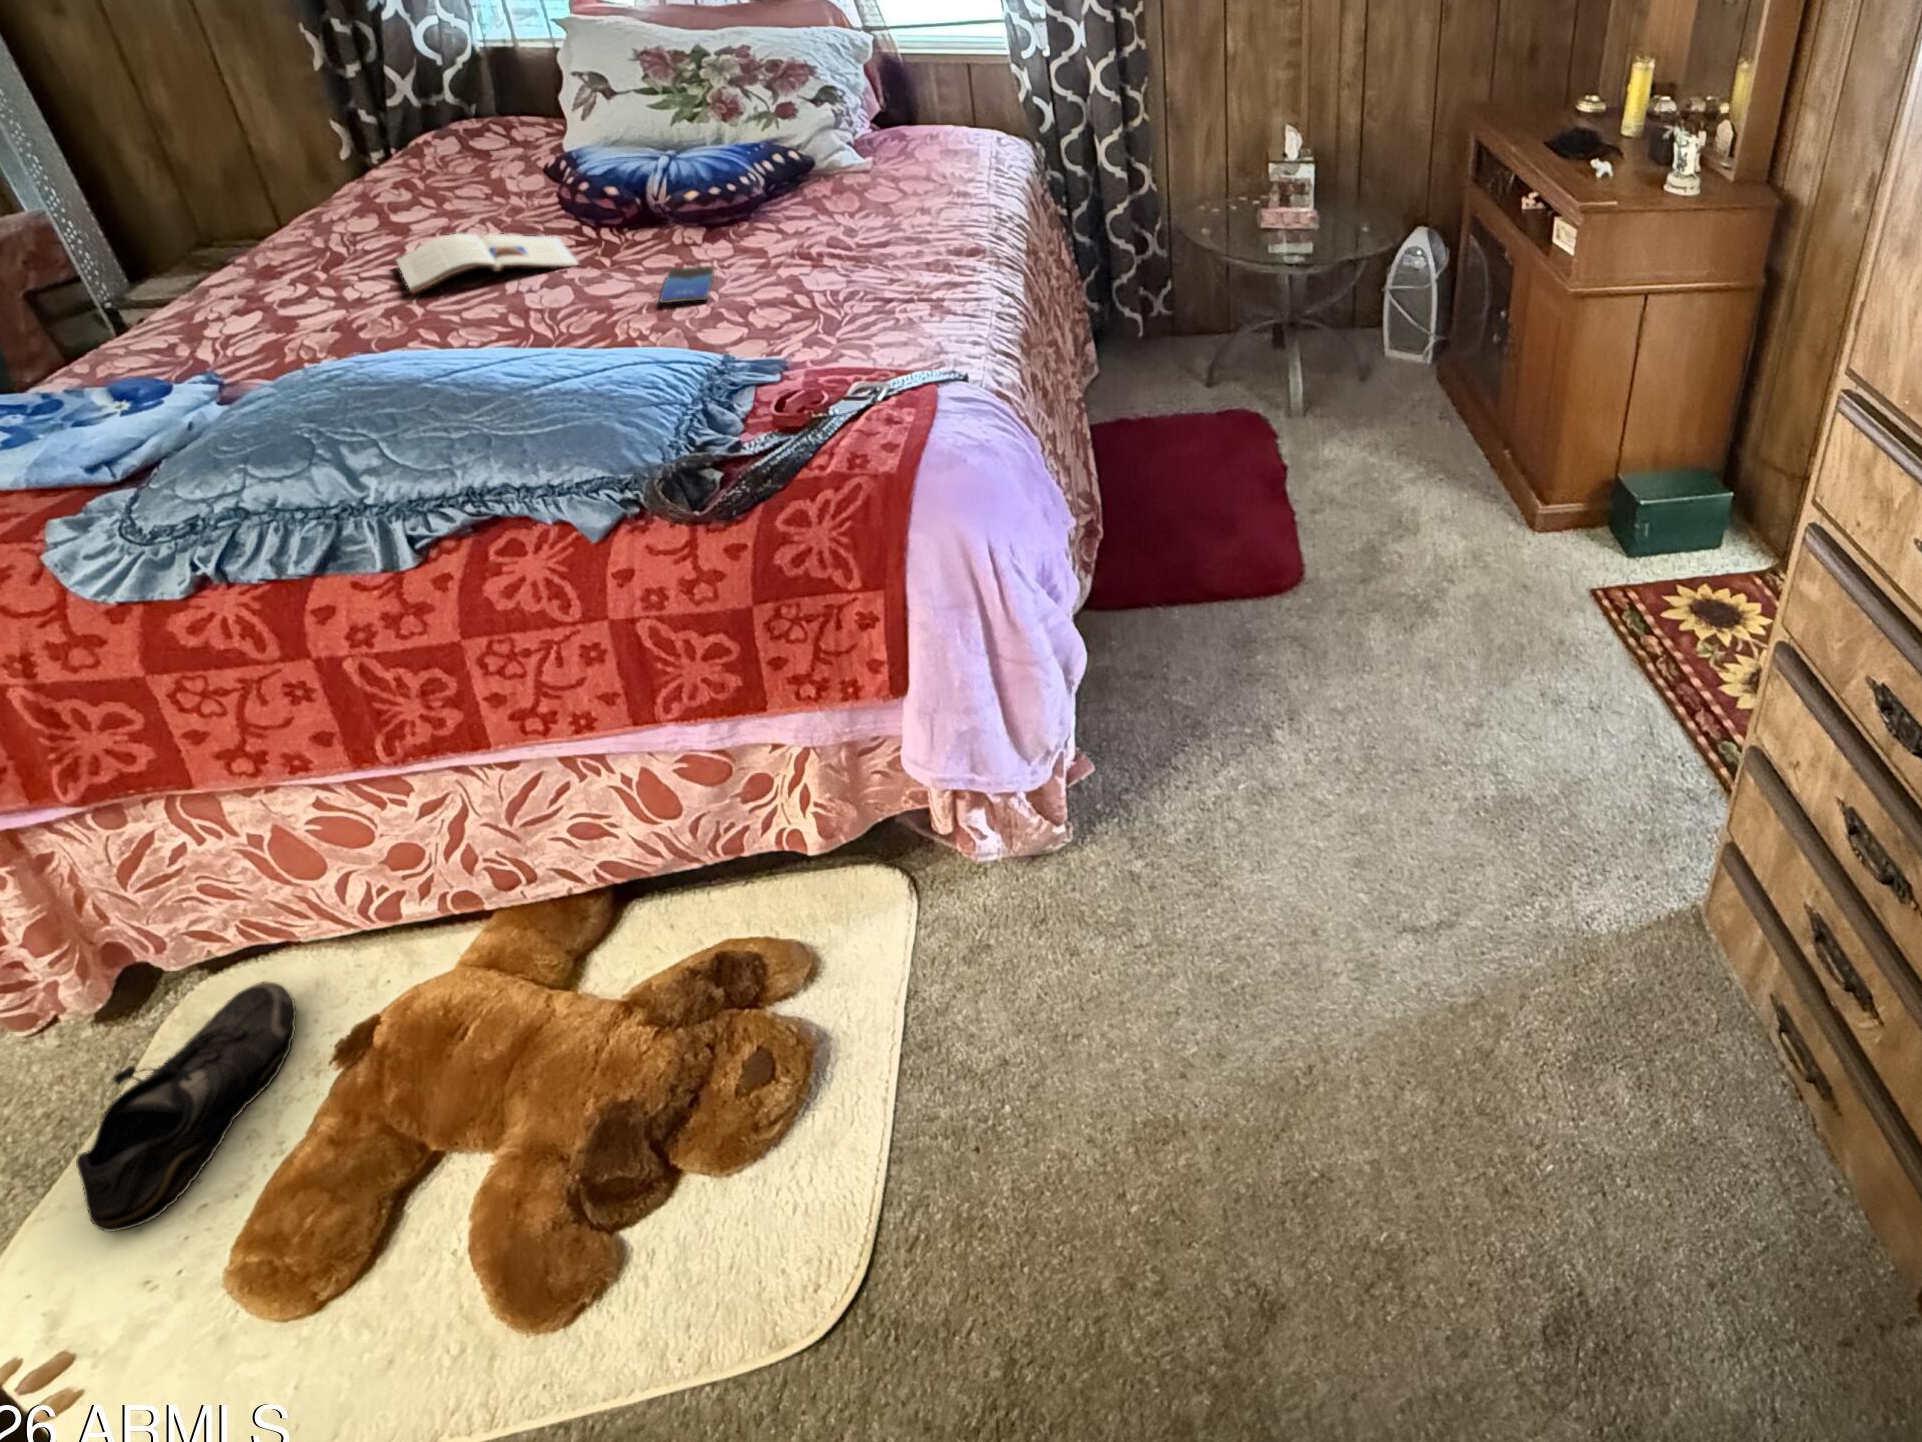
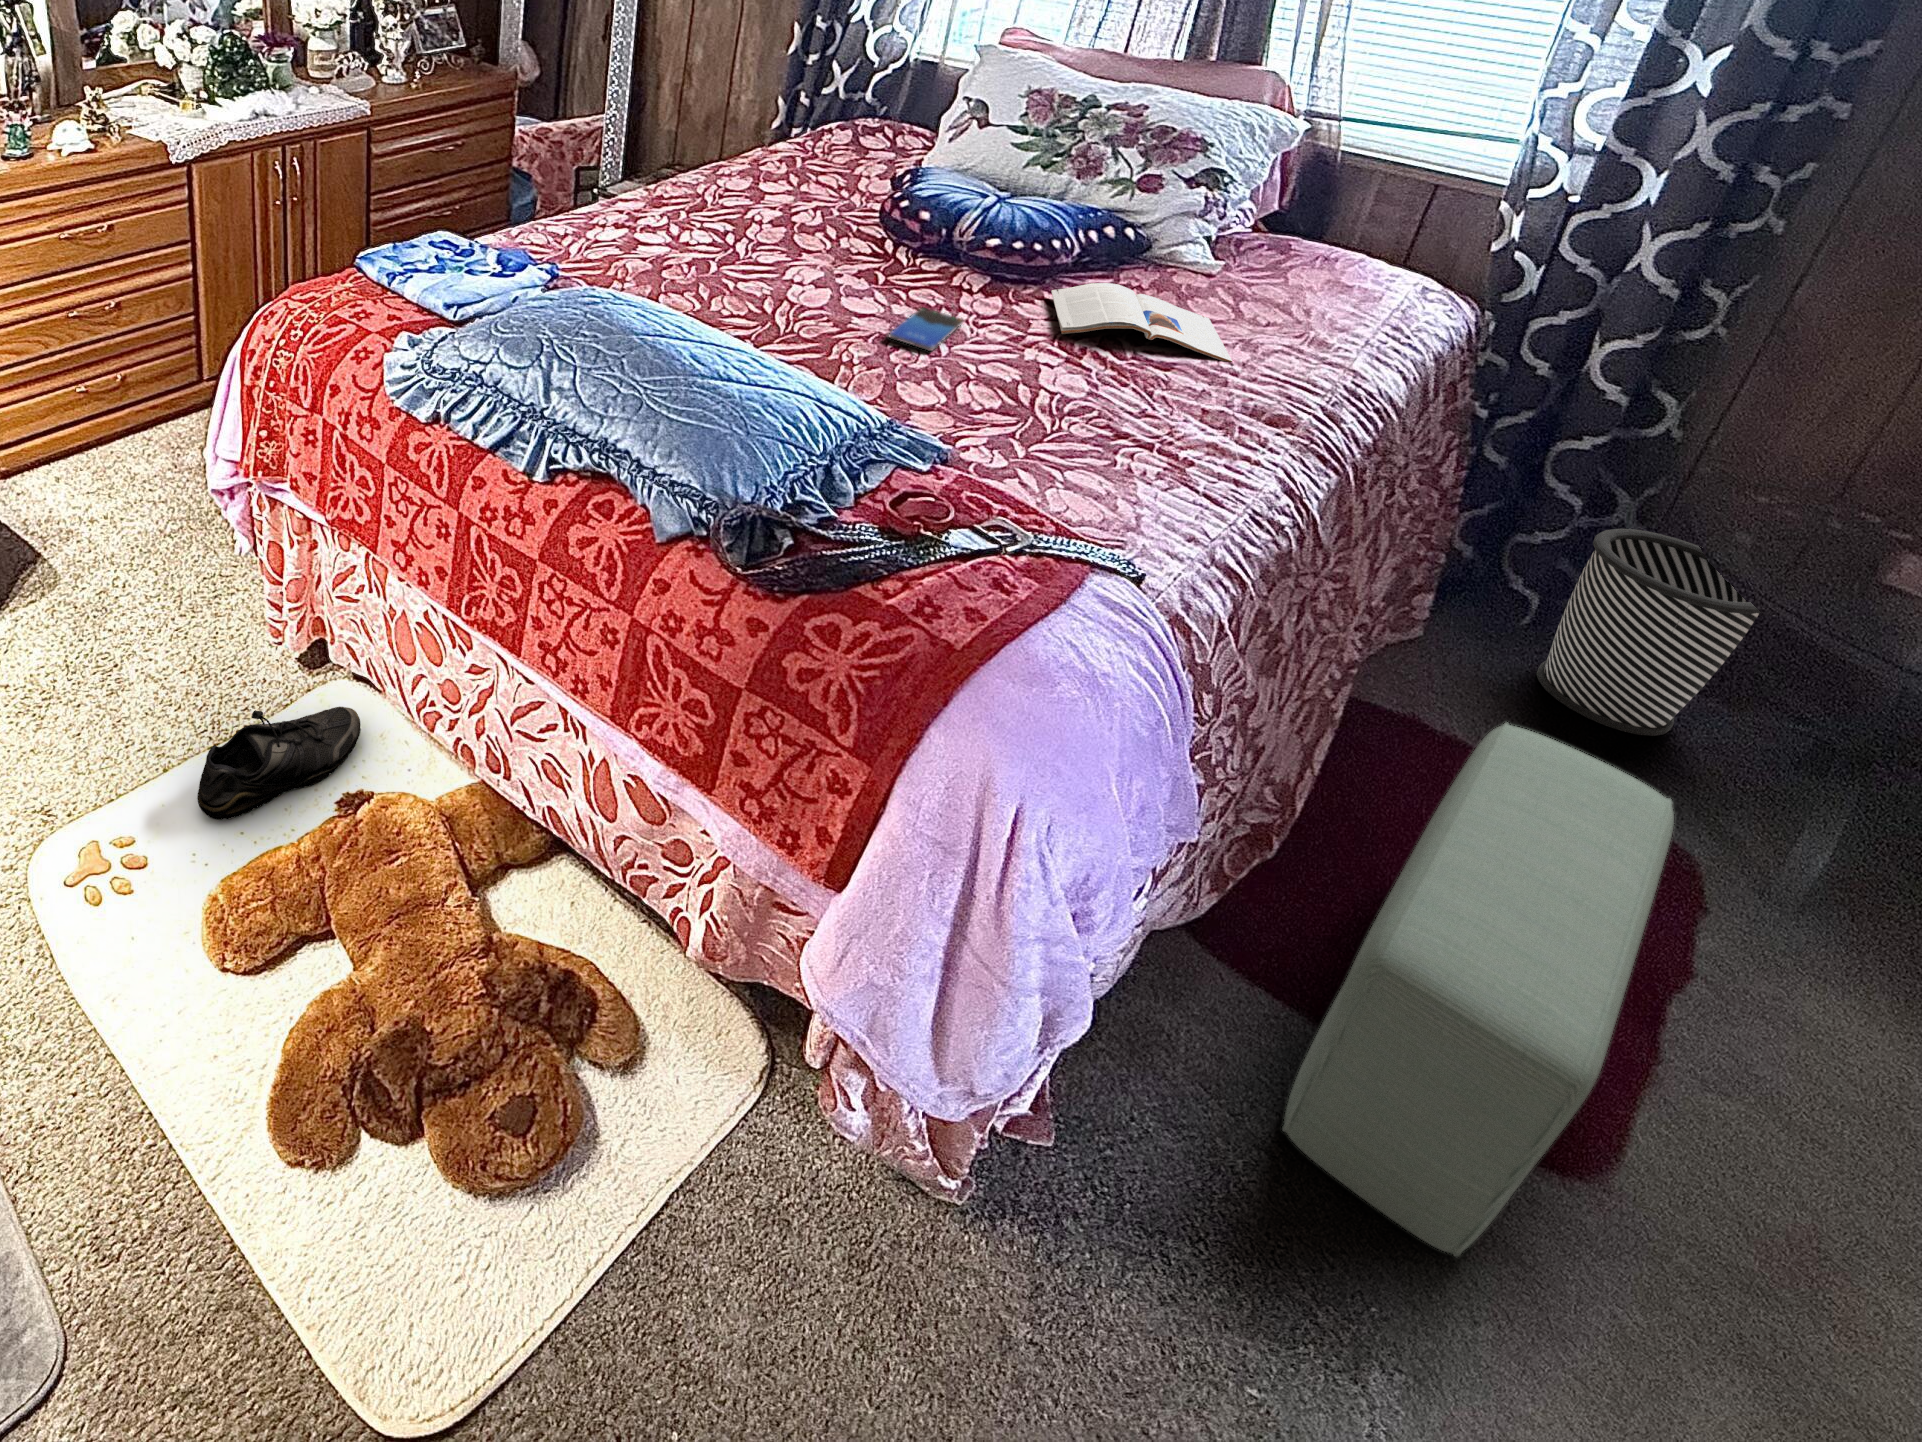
magazine: present [397,233,578,293] -> present [1052,283,1232,362]
wastebasket: none [1147,249,1229,371] -> present [1537,529,1761,736]
pouf: none [1160,375,1279,660] -> present [1282,722,1674,1257]

